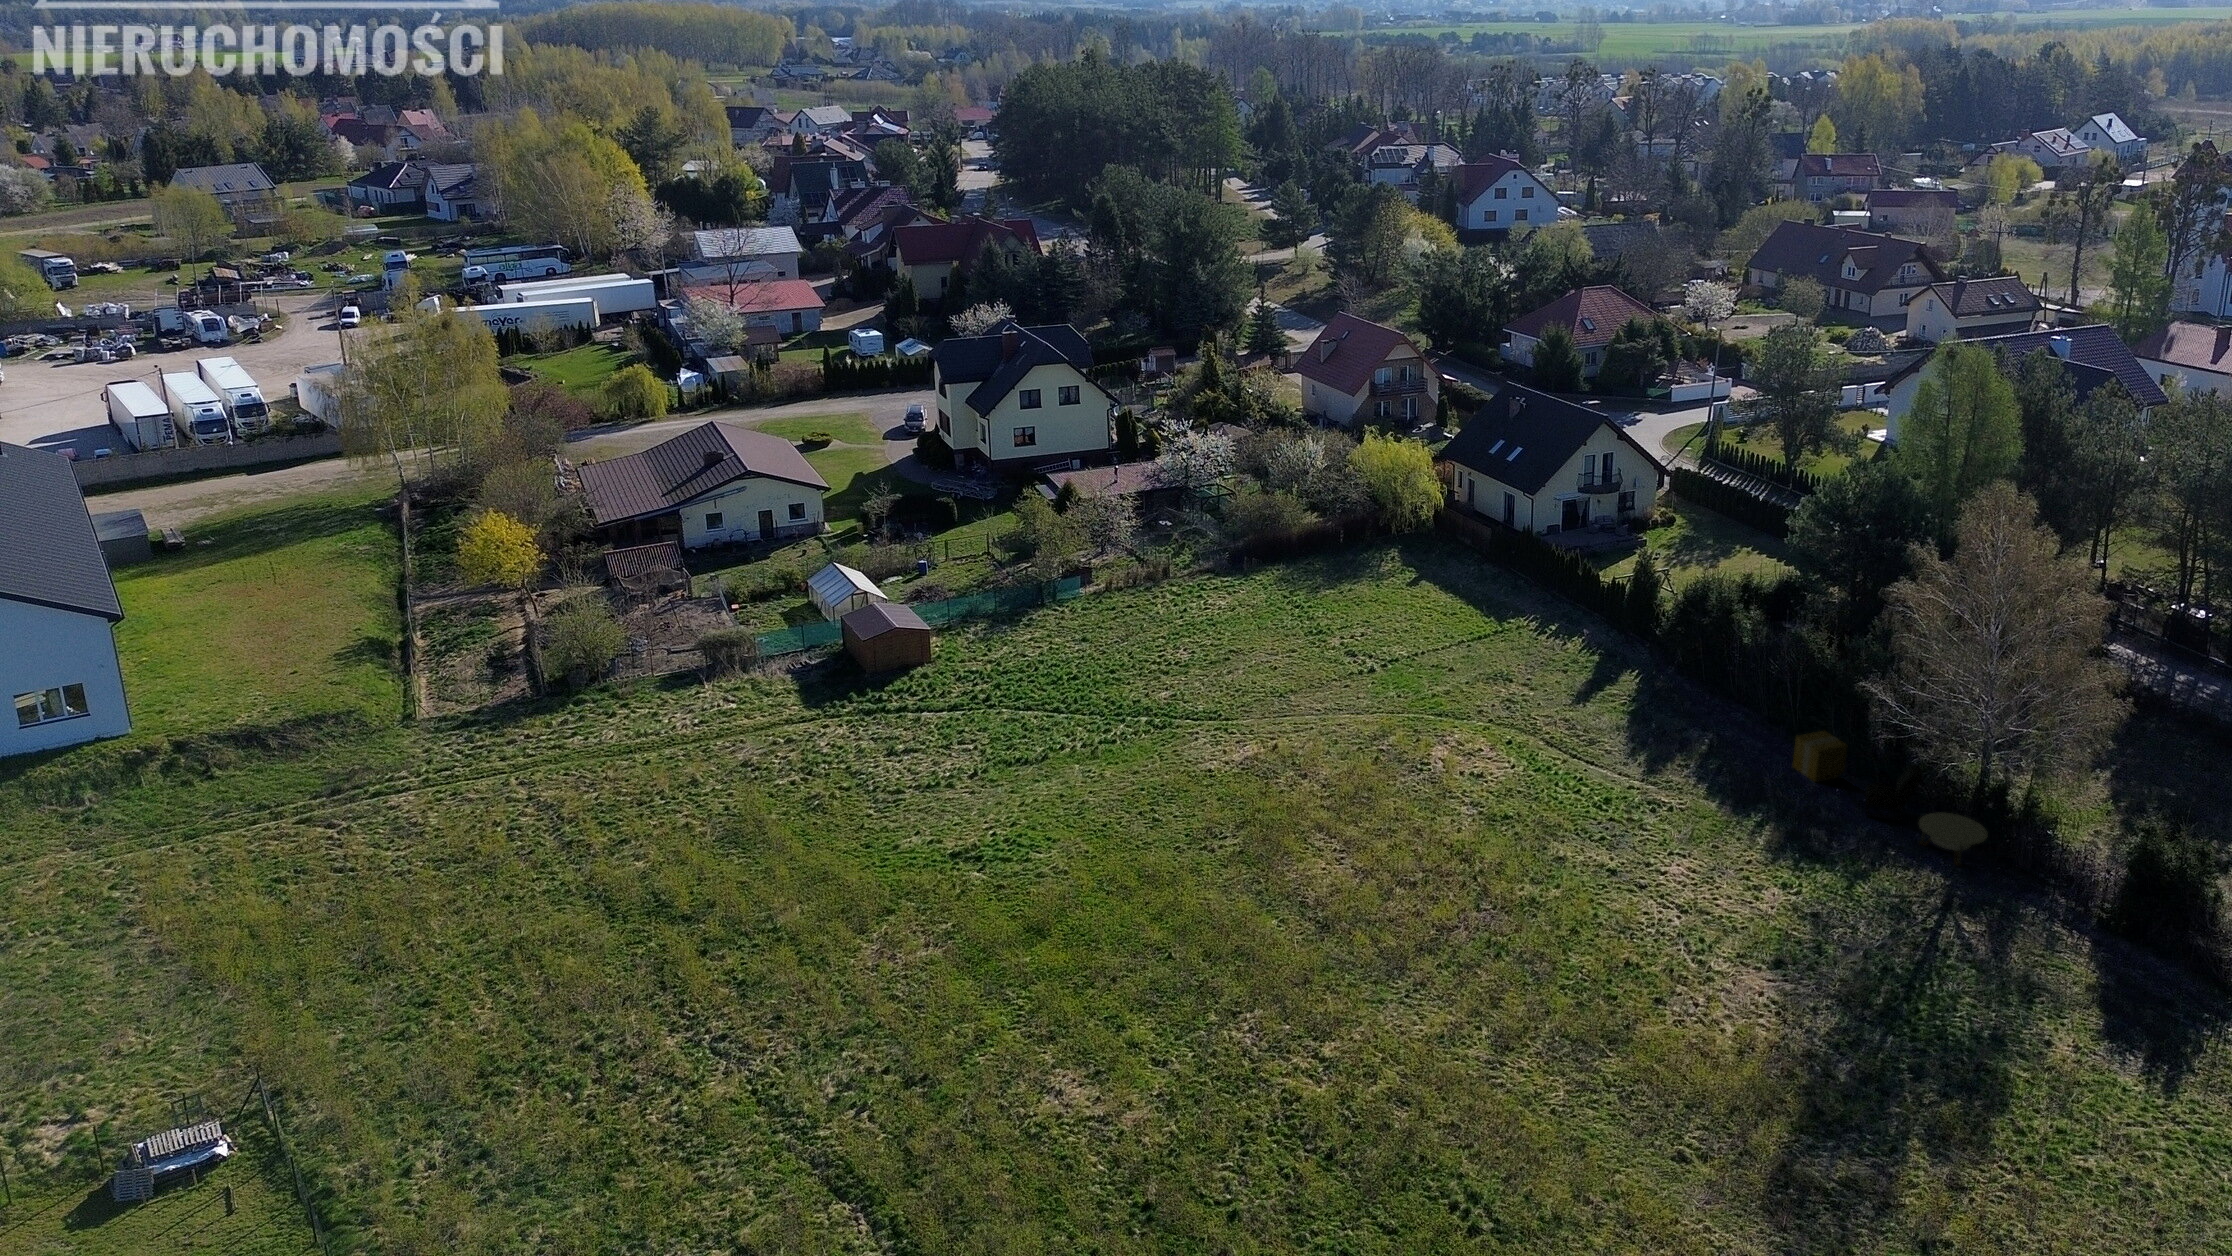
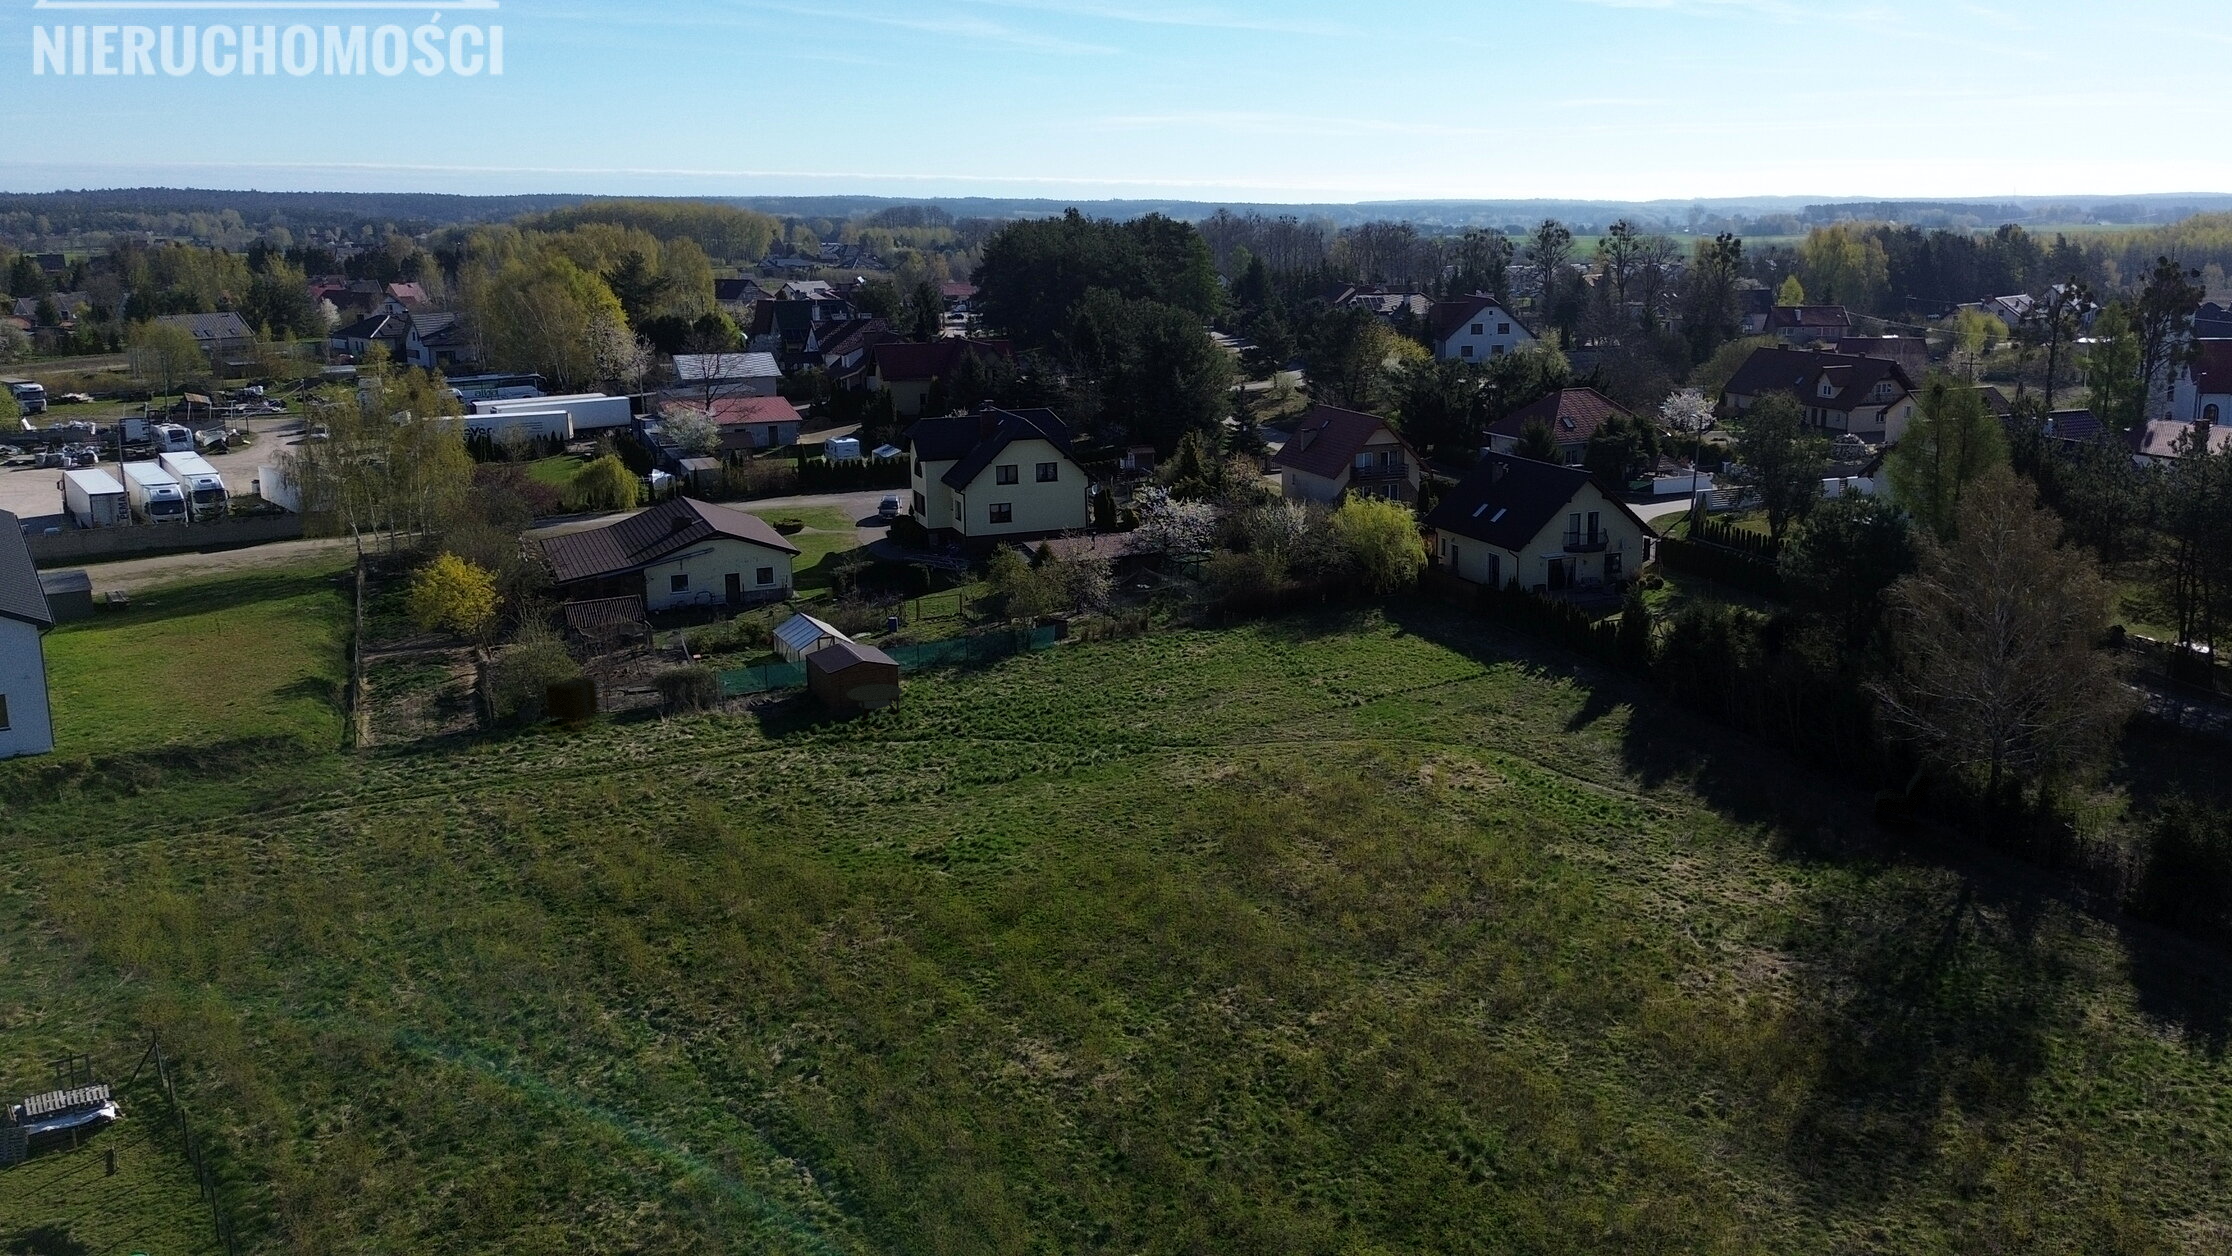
cardboard box: present [1793,731,1848,782] -> present [545,678,598,720]
round table: present [1919,813,1988,866] -> present [847,684,902,721]

